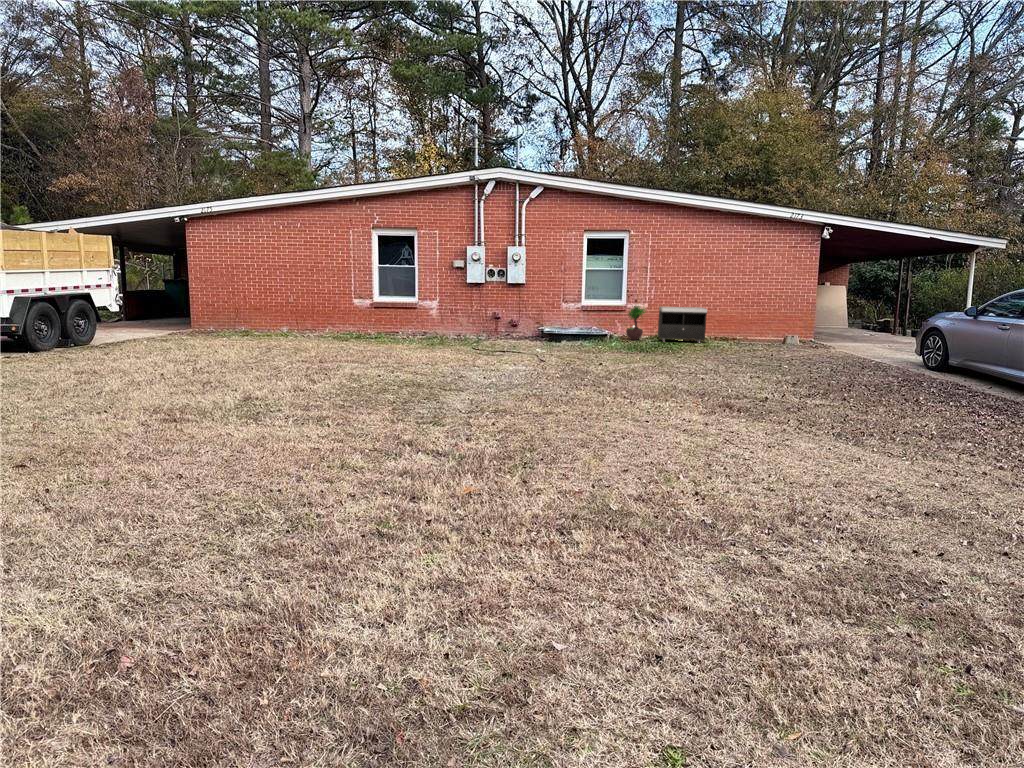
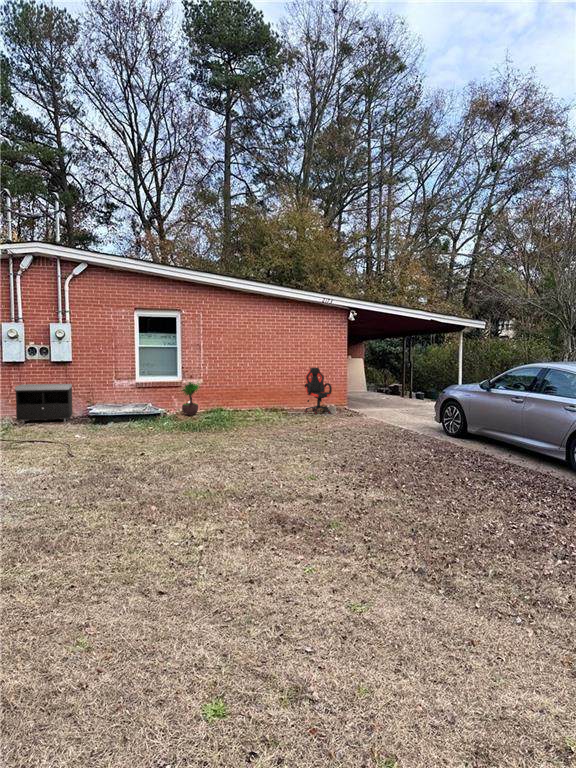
chair: none [760,294,794,346] -> present [304,368,332,414]
storage bench: present [658,307,707,343] -> present [15,384,73,423]

